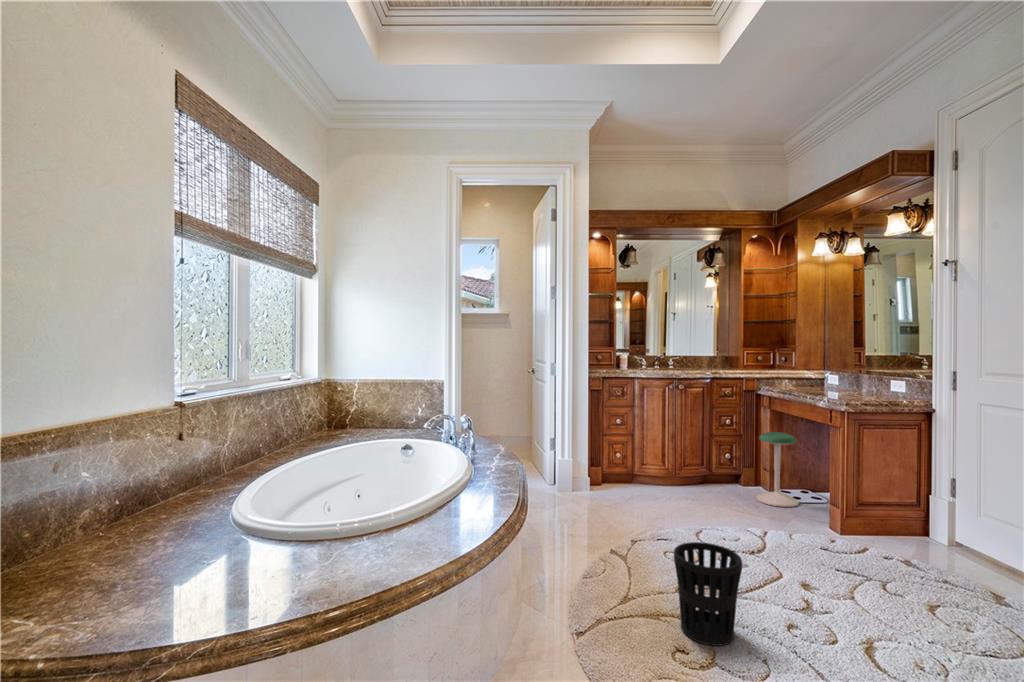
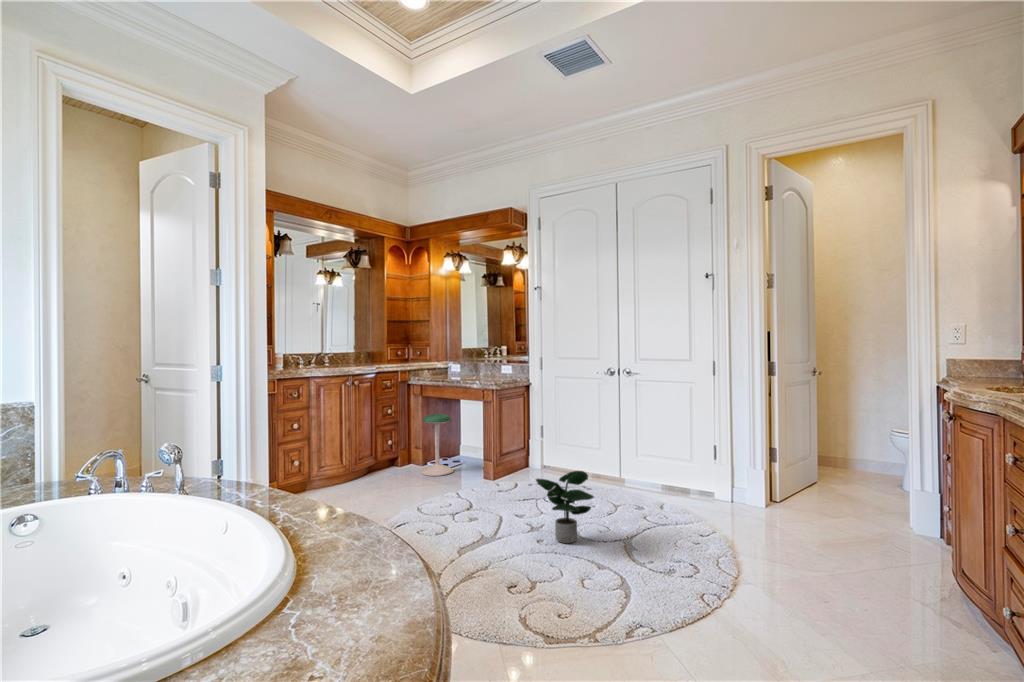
potted plant: none [789,538,883,644] -> present [536,471,594,543]
wastebasket: present [674,542,742,646] -> none [481,499,534,581]

